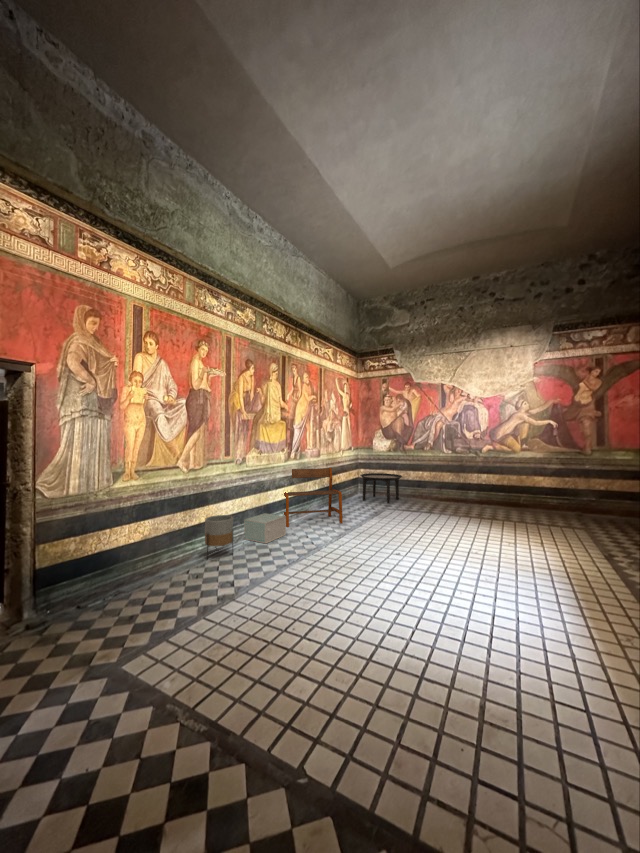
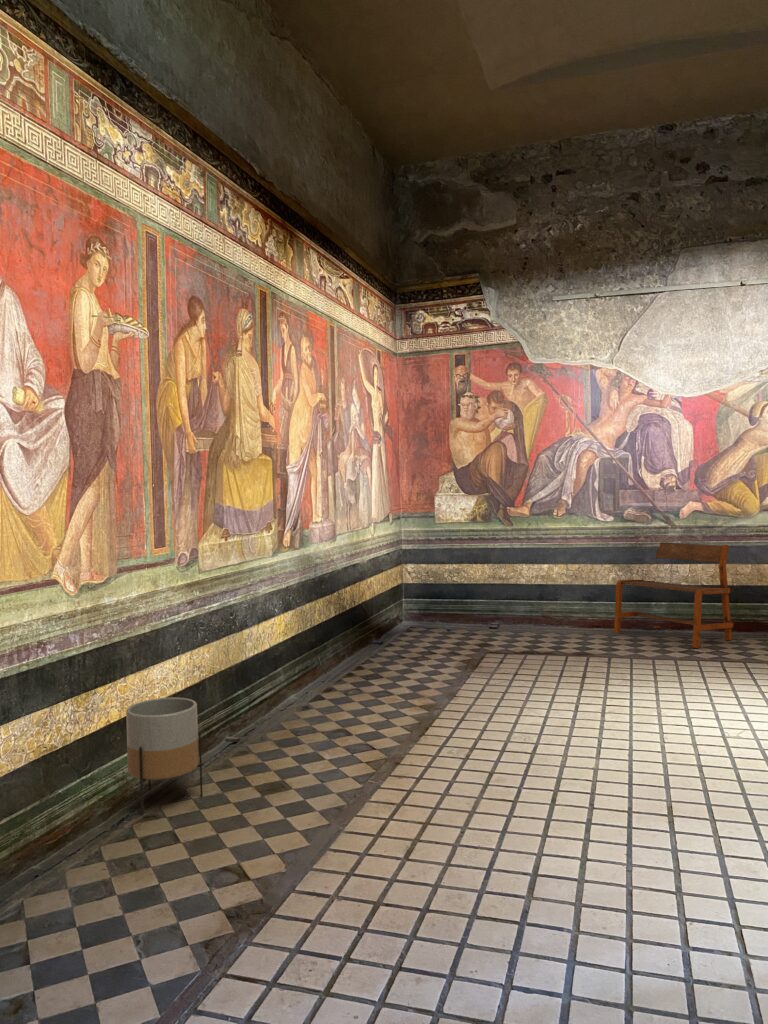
bench: present [284,468,343,527] -> present [614,542,733,648]
round table: present [360,473,402,503] -> none [415,573,511,640]
storage box: present [244,513,286,543] -> none [203,685,301,758]

